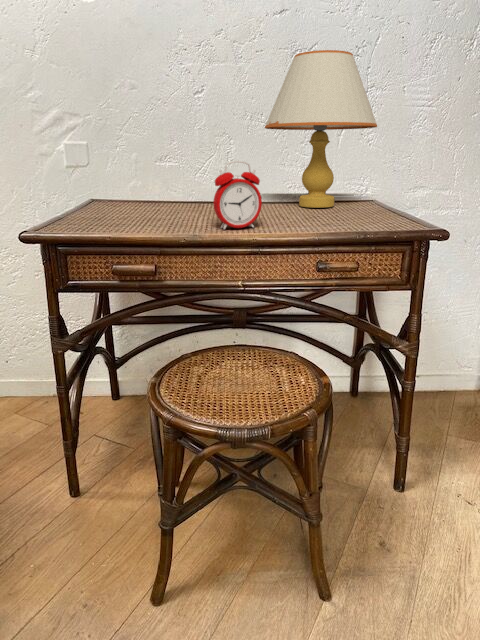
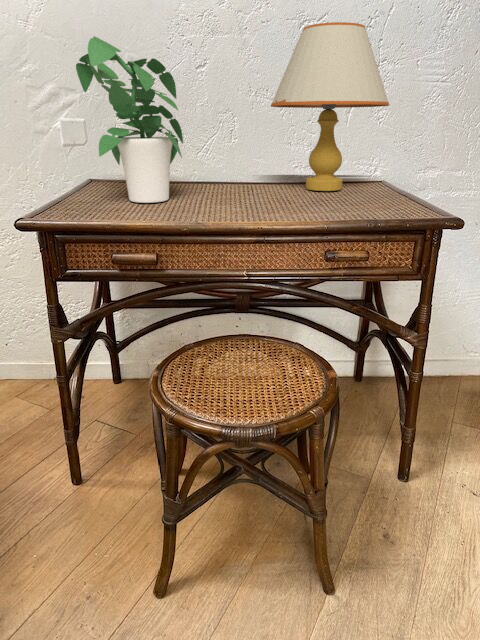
potted plant: none [80,63,181,218] -> present [76,36,183,203]
alarm clock: present [213,161,262,229] -> none [217,144,268,216]

